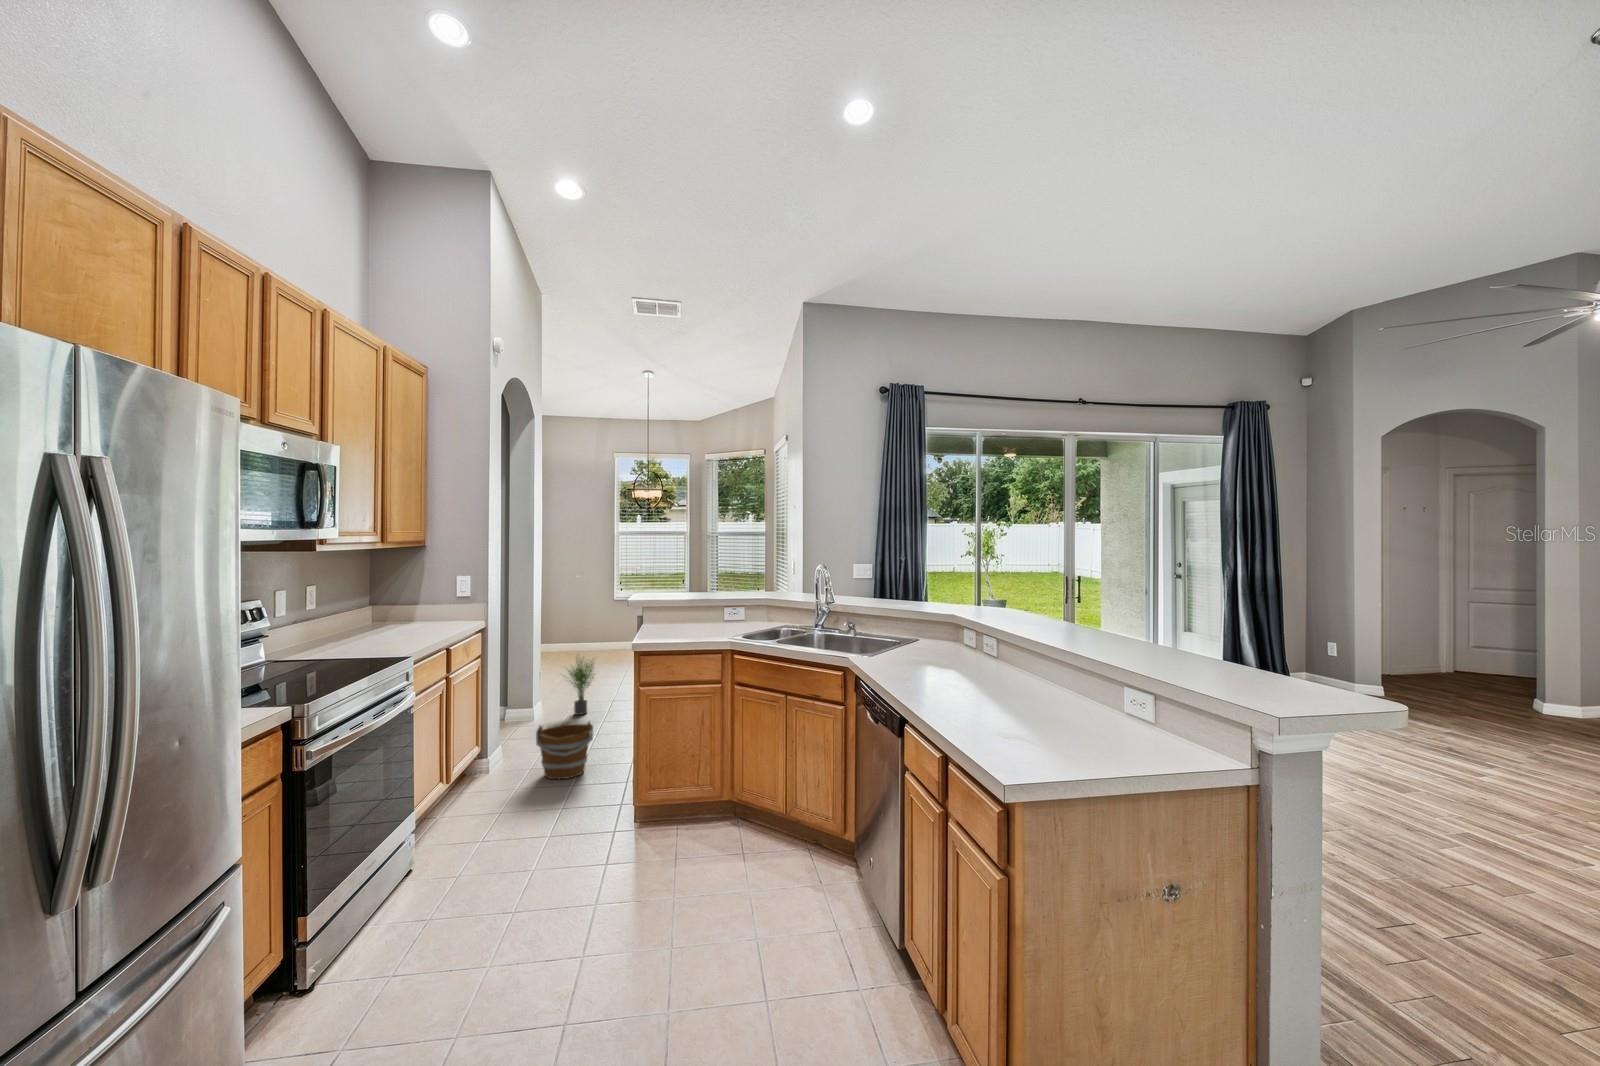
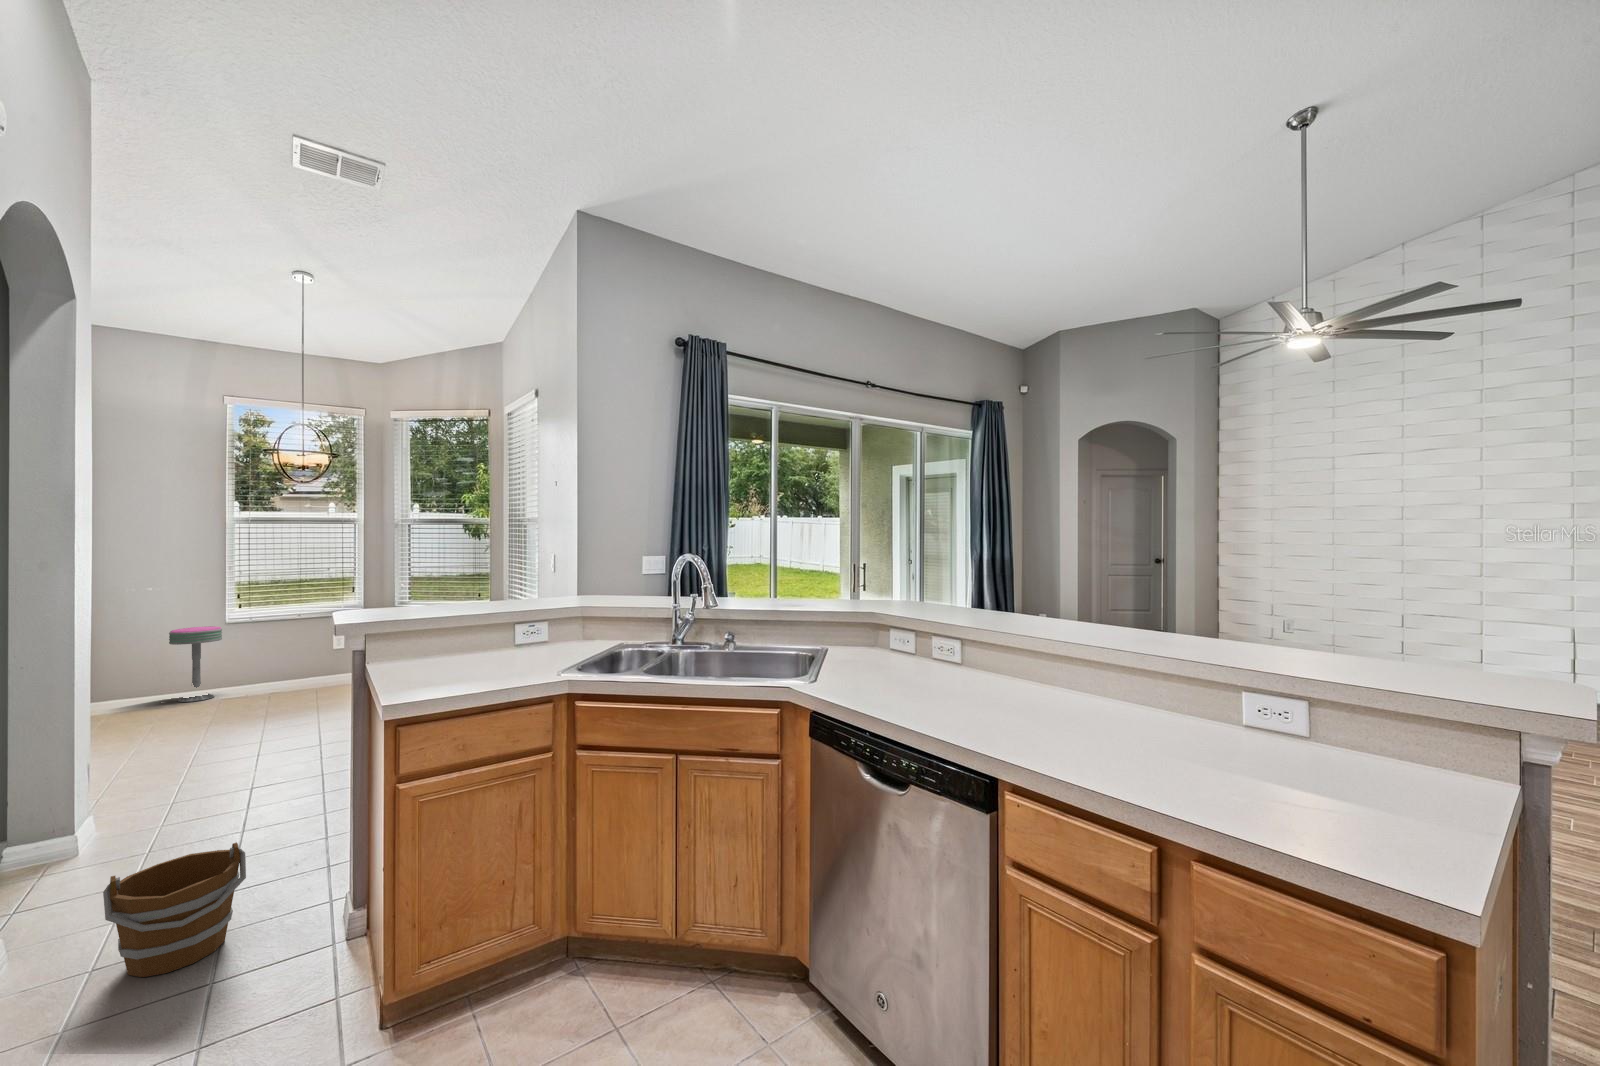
bar stool: none [585,605,611,653] -> present [169,626,222,702]
potted plant: present [566,660,595,715] -> none [125,707,231,818]

